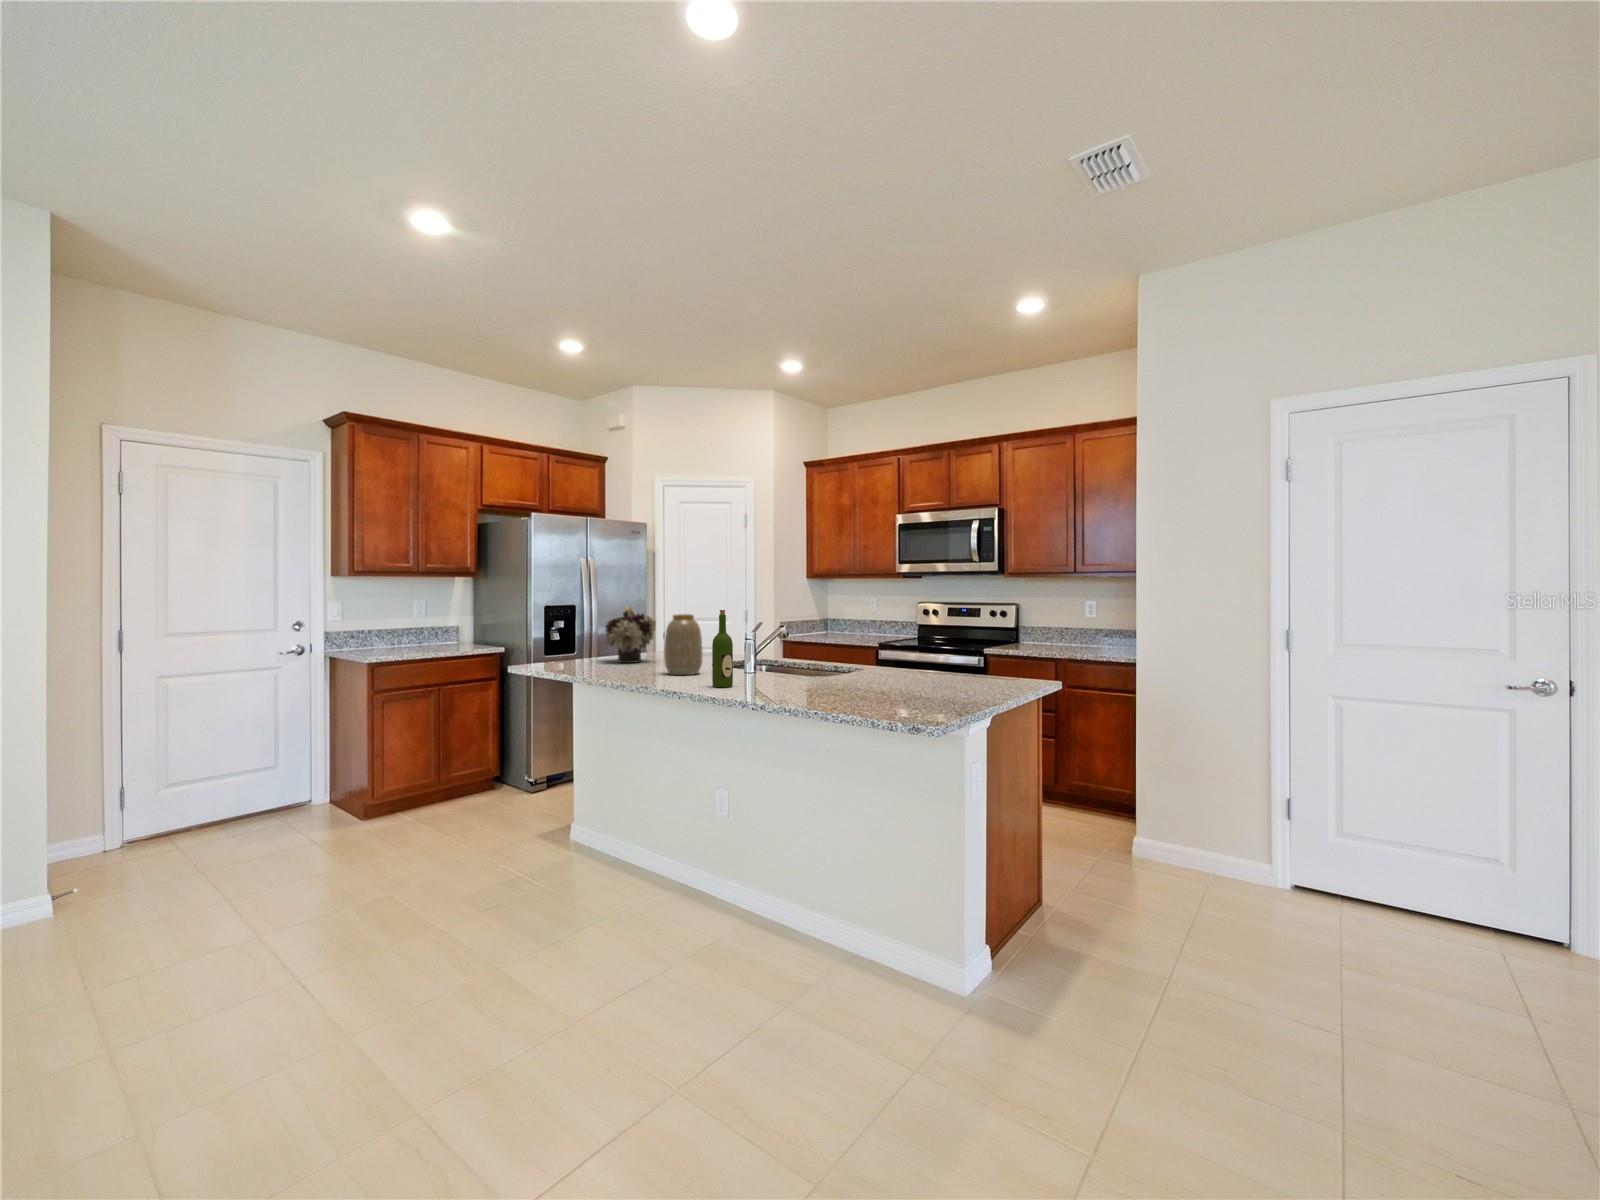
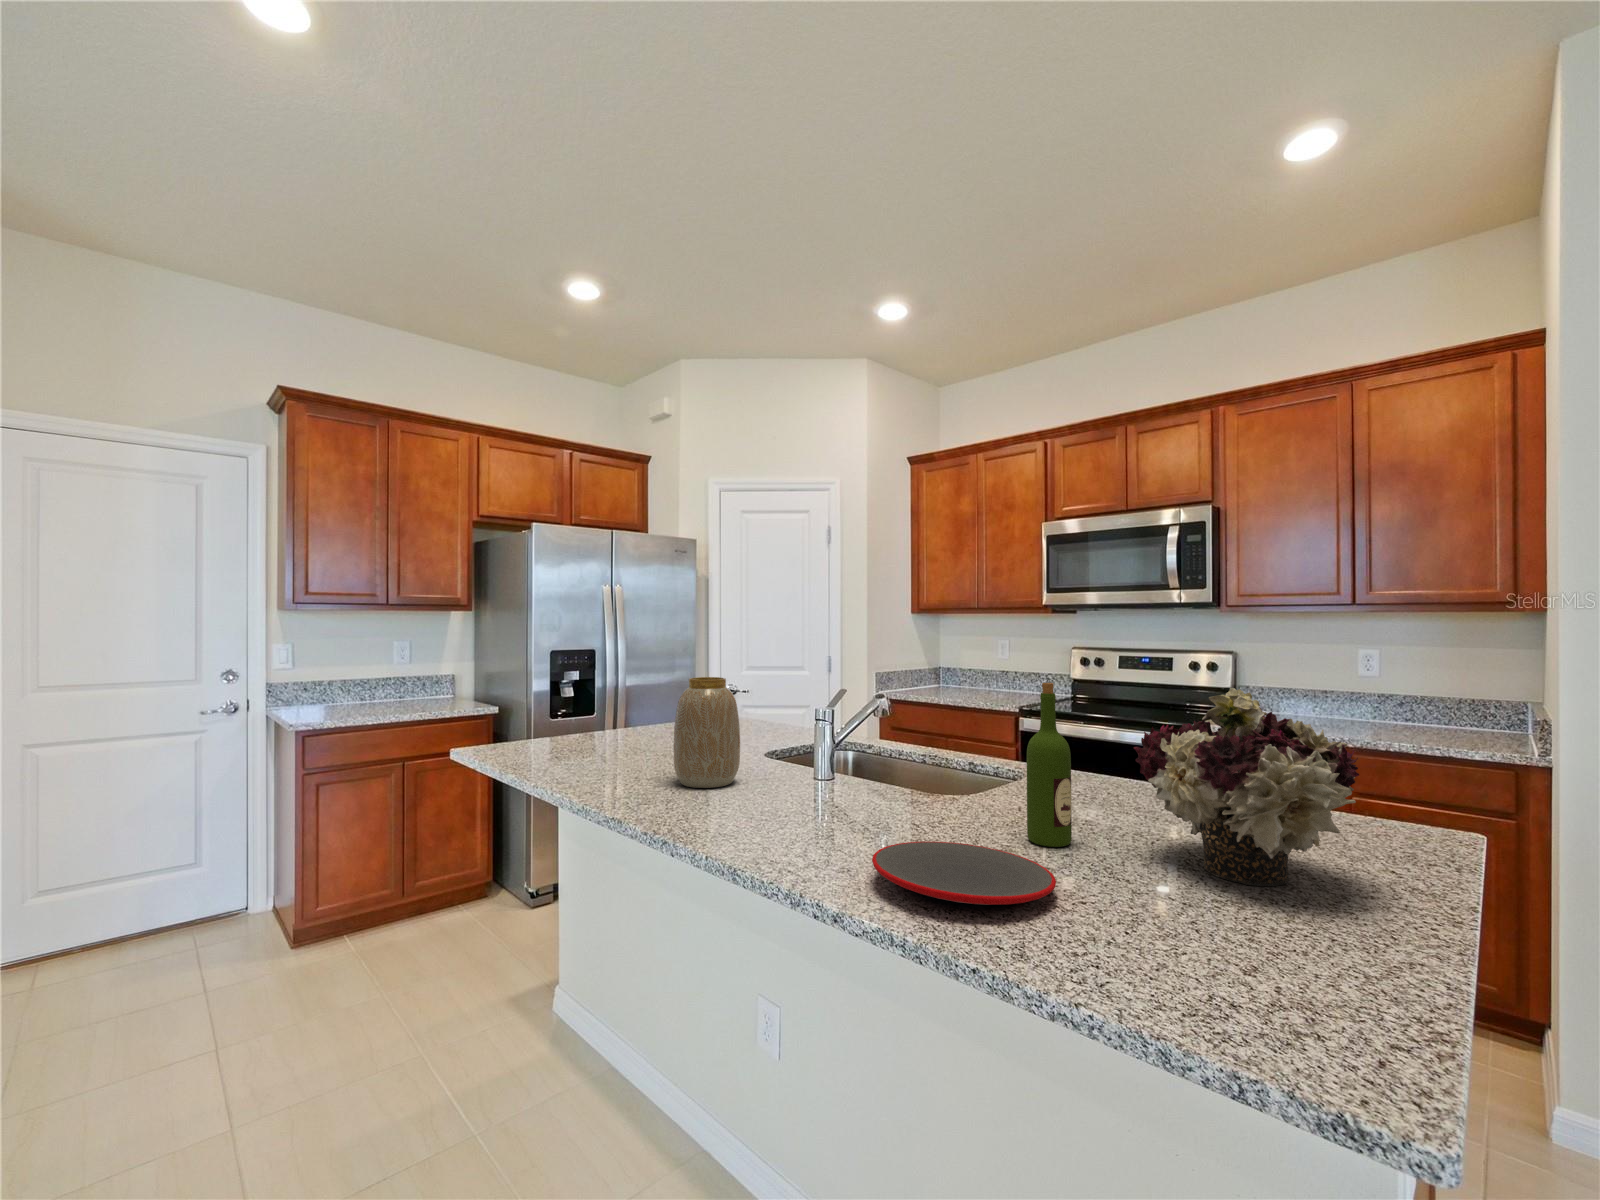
flower arrangement: present [605,606,656,663] -> present [1134,688,1359,886]
wine bottle: present [712,610,733,687] -> present [1027,683,1072,847]
plate: none [777,681,853,694] -> present [872,841,1056,905]

